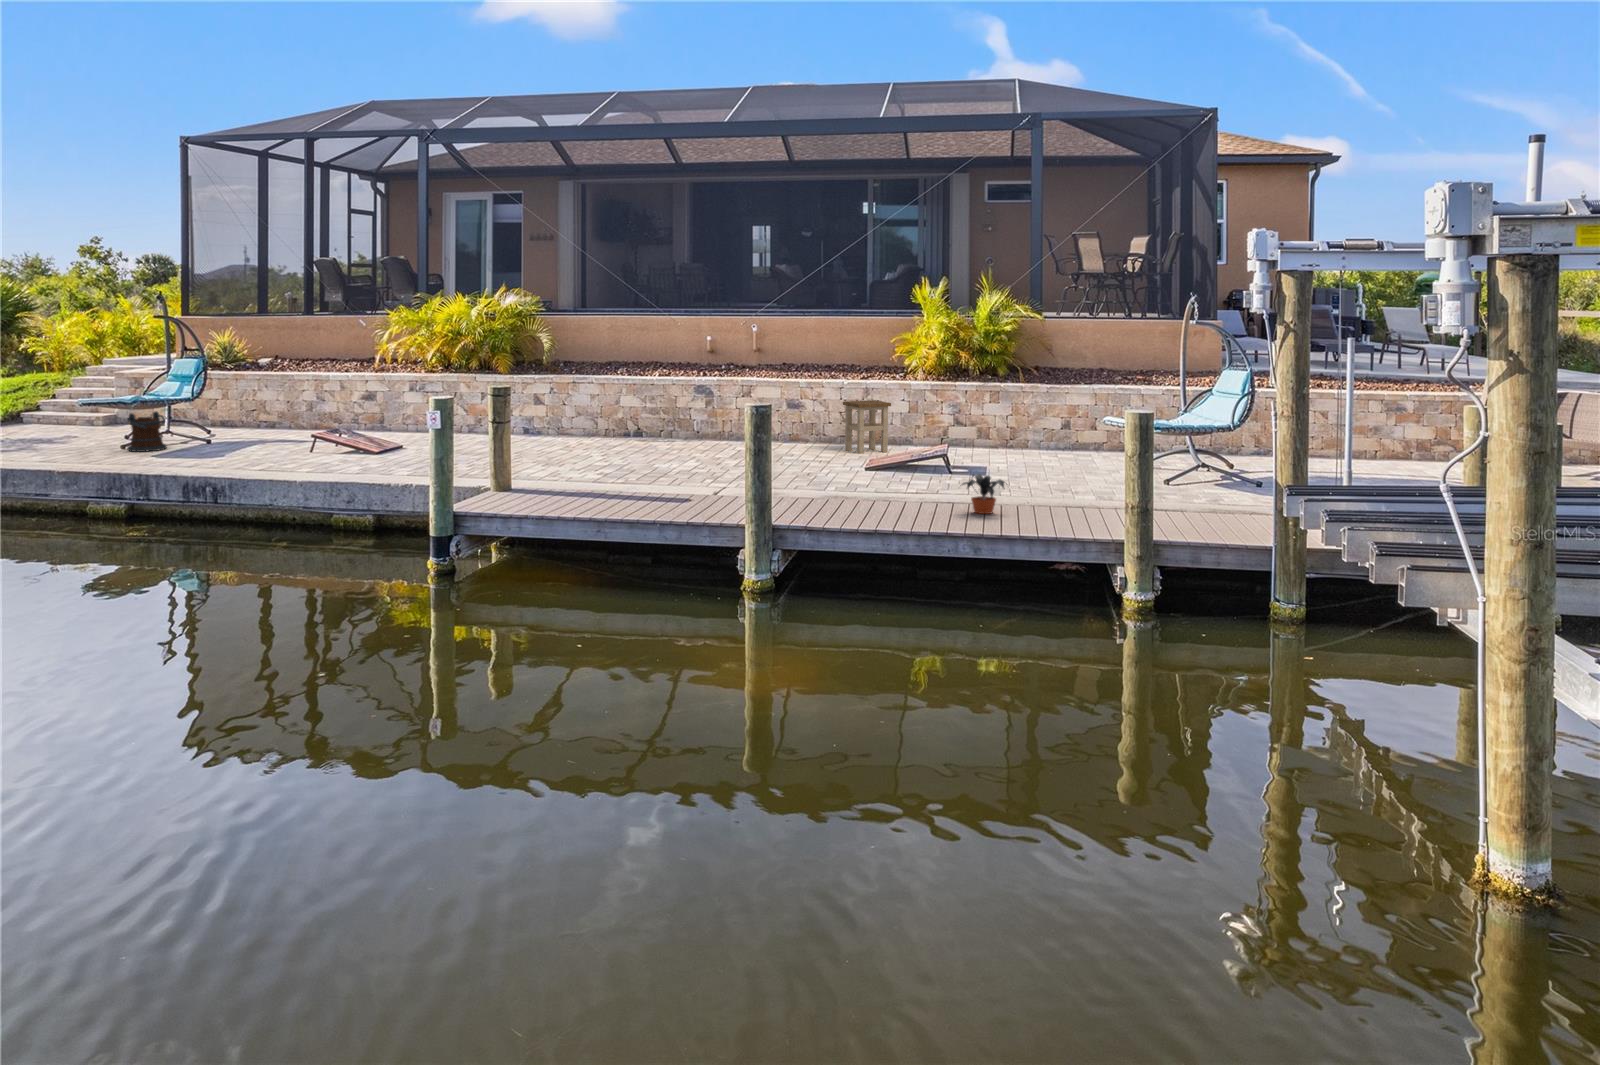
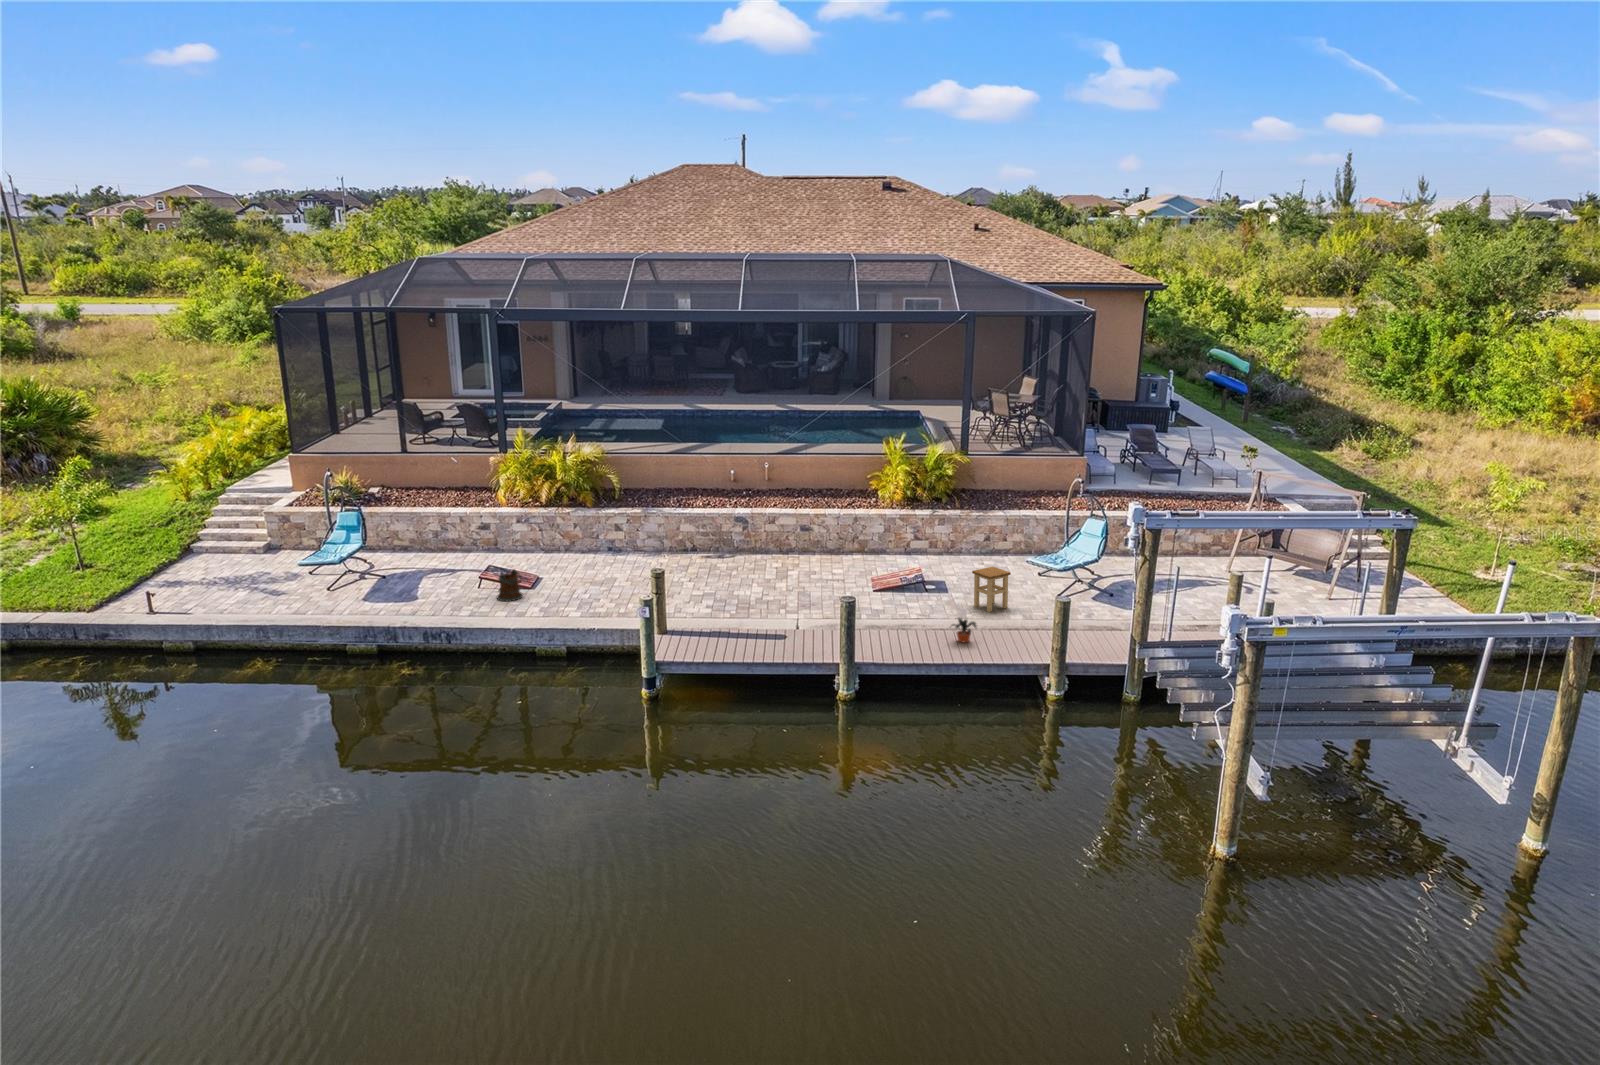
stool: present [843,400,891,454] -> present [972,567,1011,612]
bucket: present [127,411,167,452] -> present [497,569,523,601]

